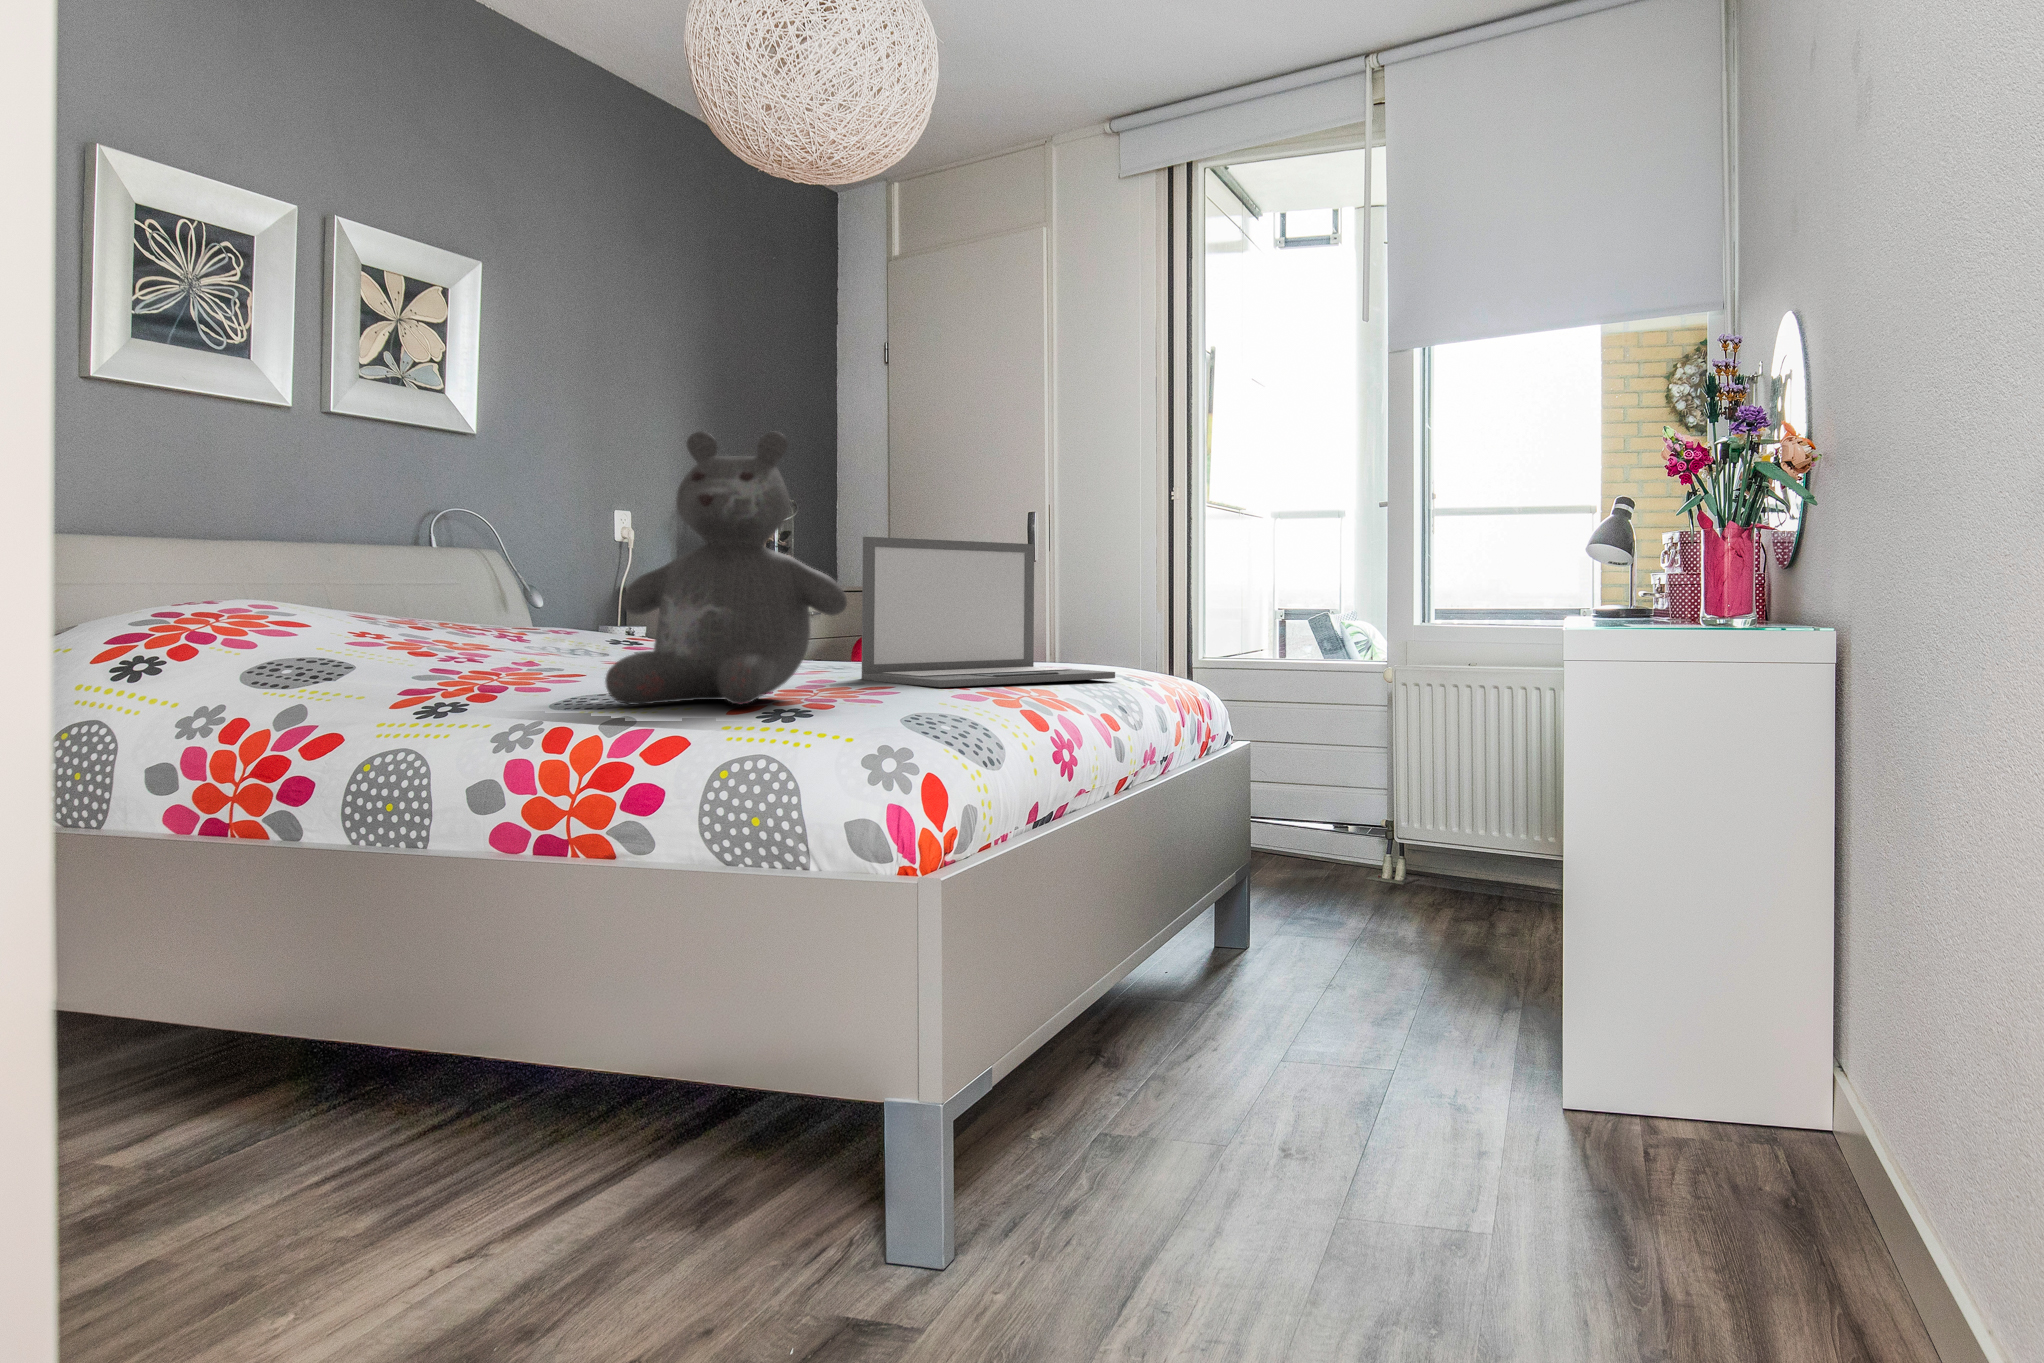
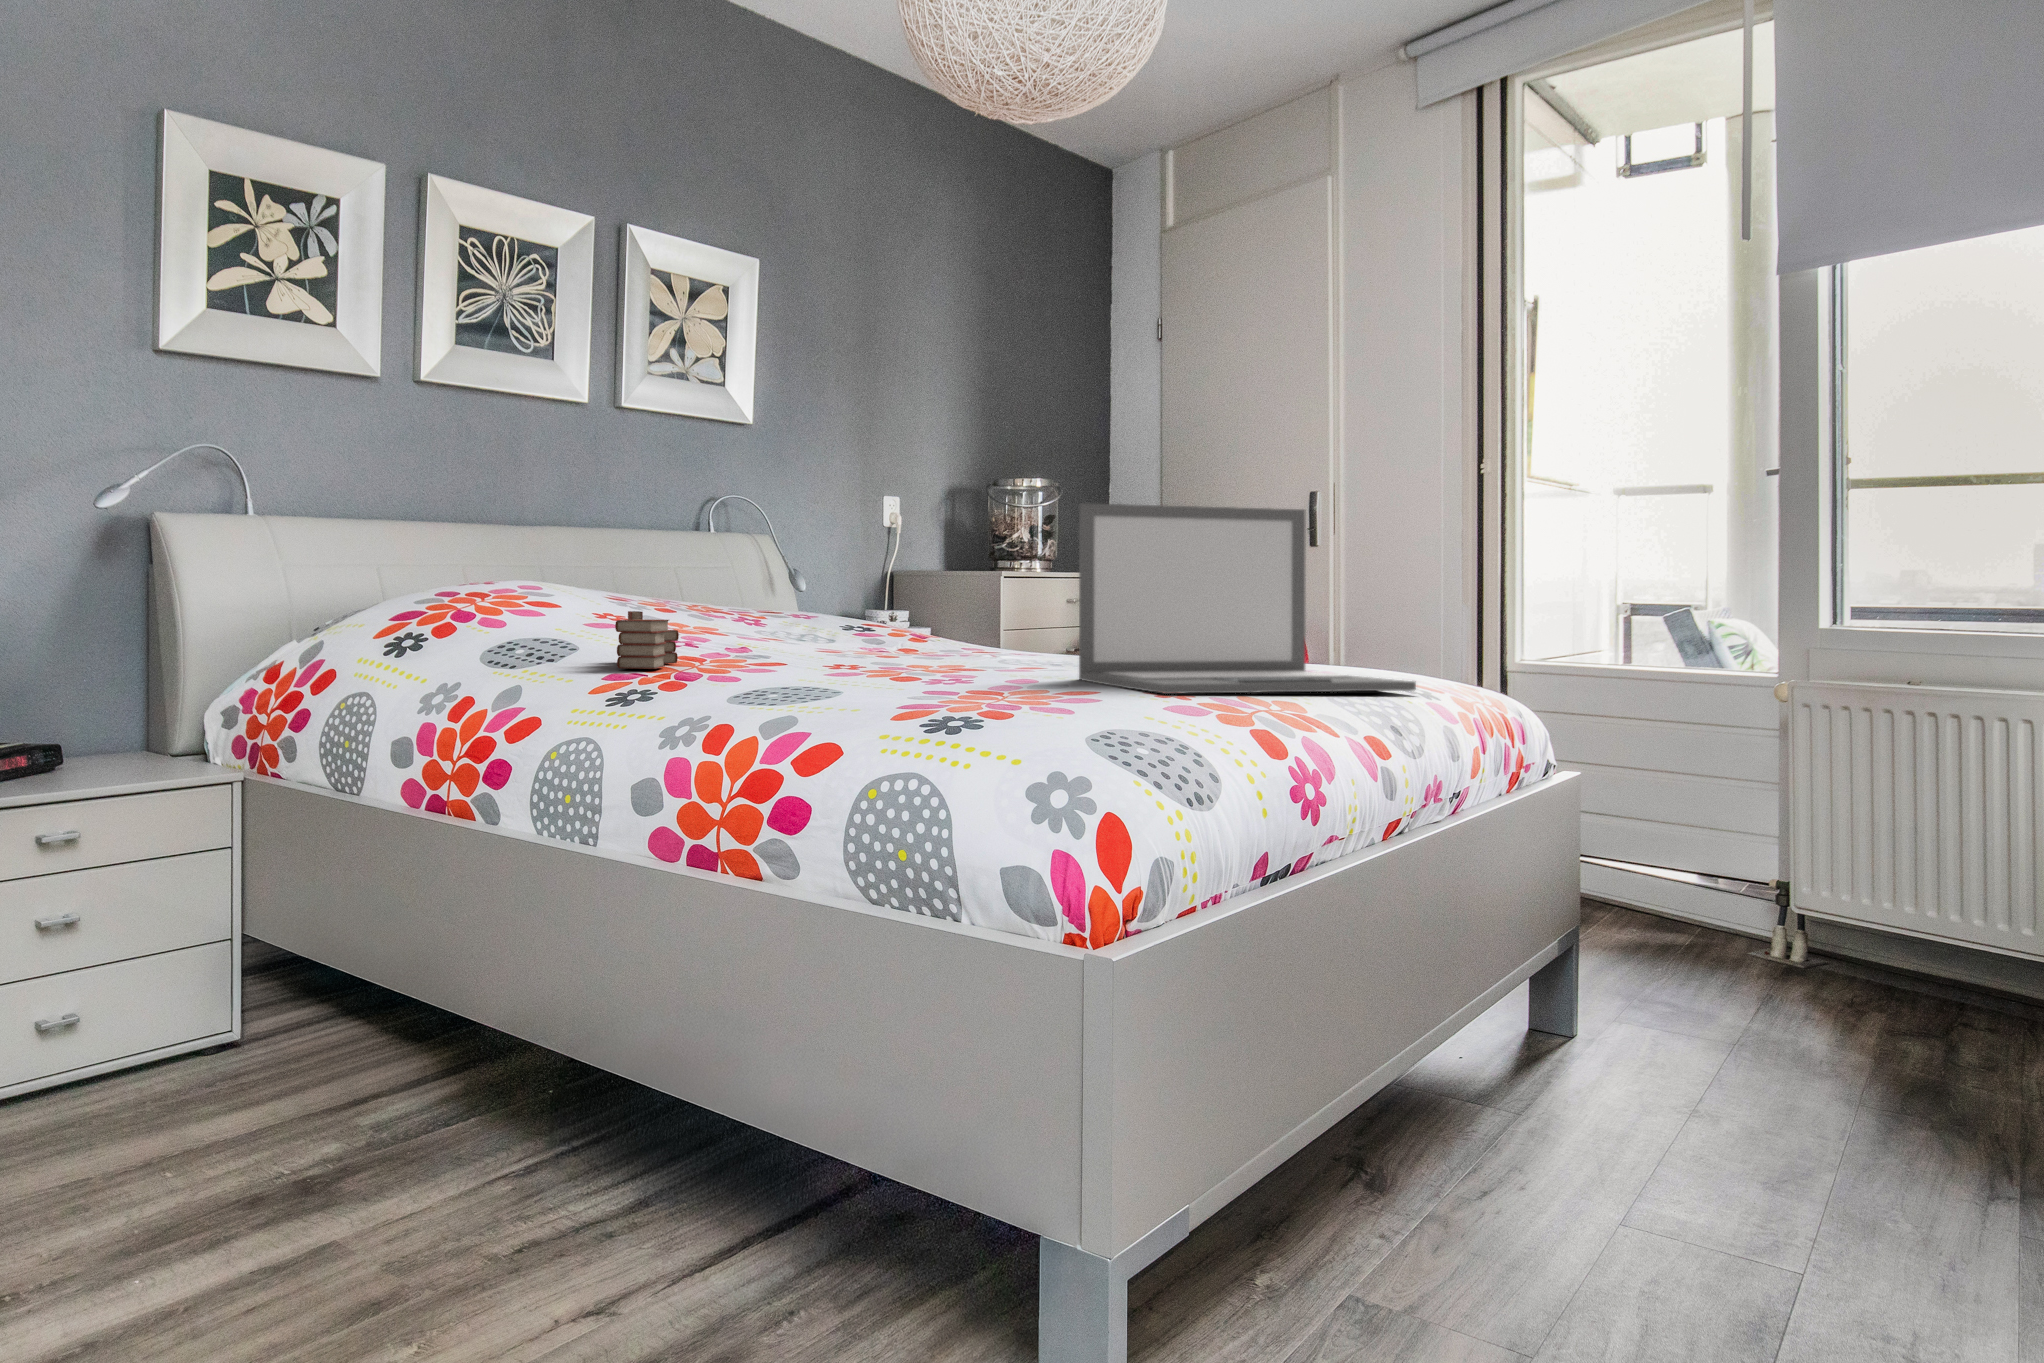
teddy bear: present [605,431,847,705] -> none [748,367,1028,705]
book: none [401,628,471,684] -> present [615,611,679,669]

